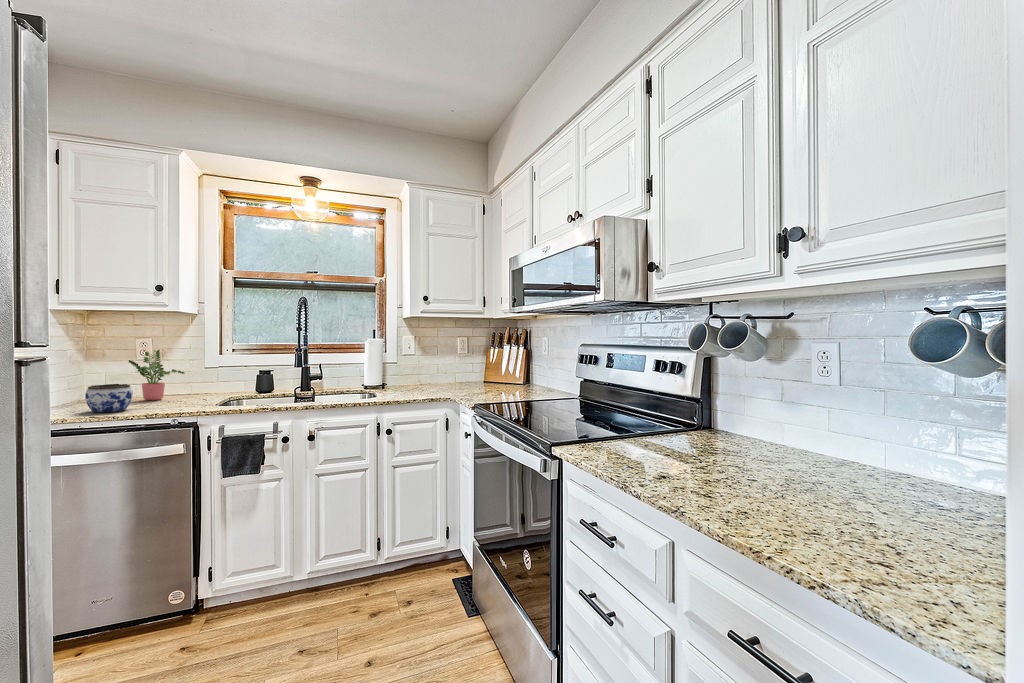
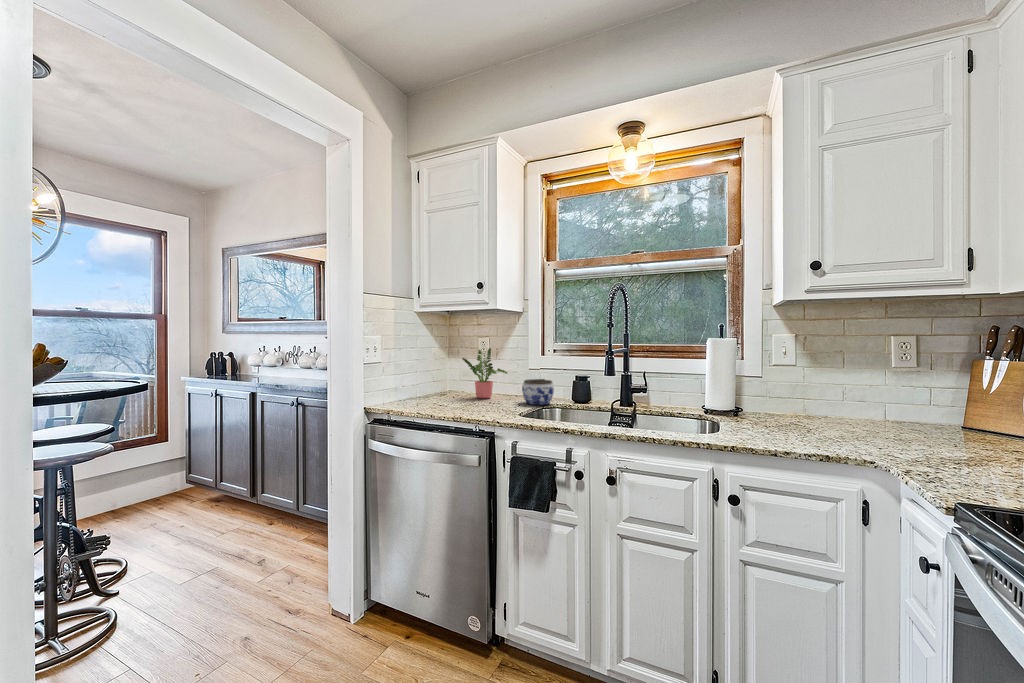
jar: present [85,384,133,413] -> present [522,379,554,405]

